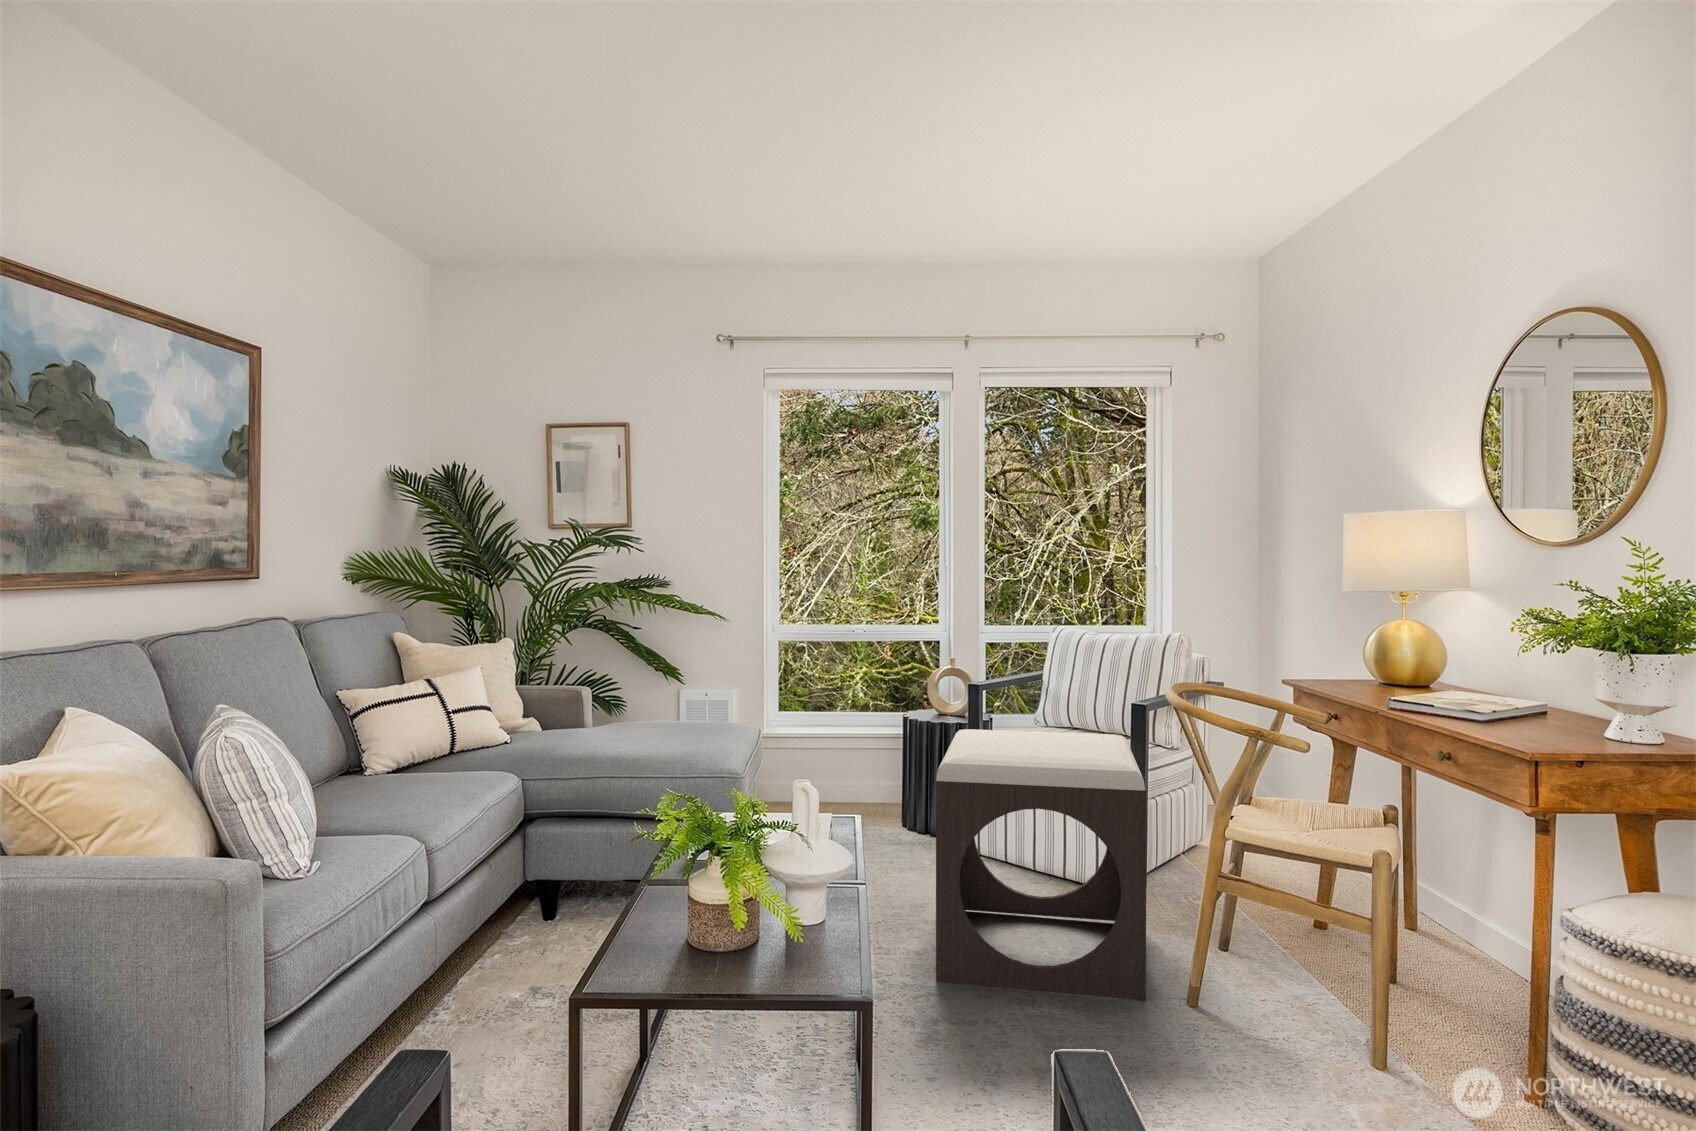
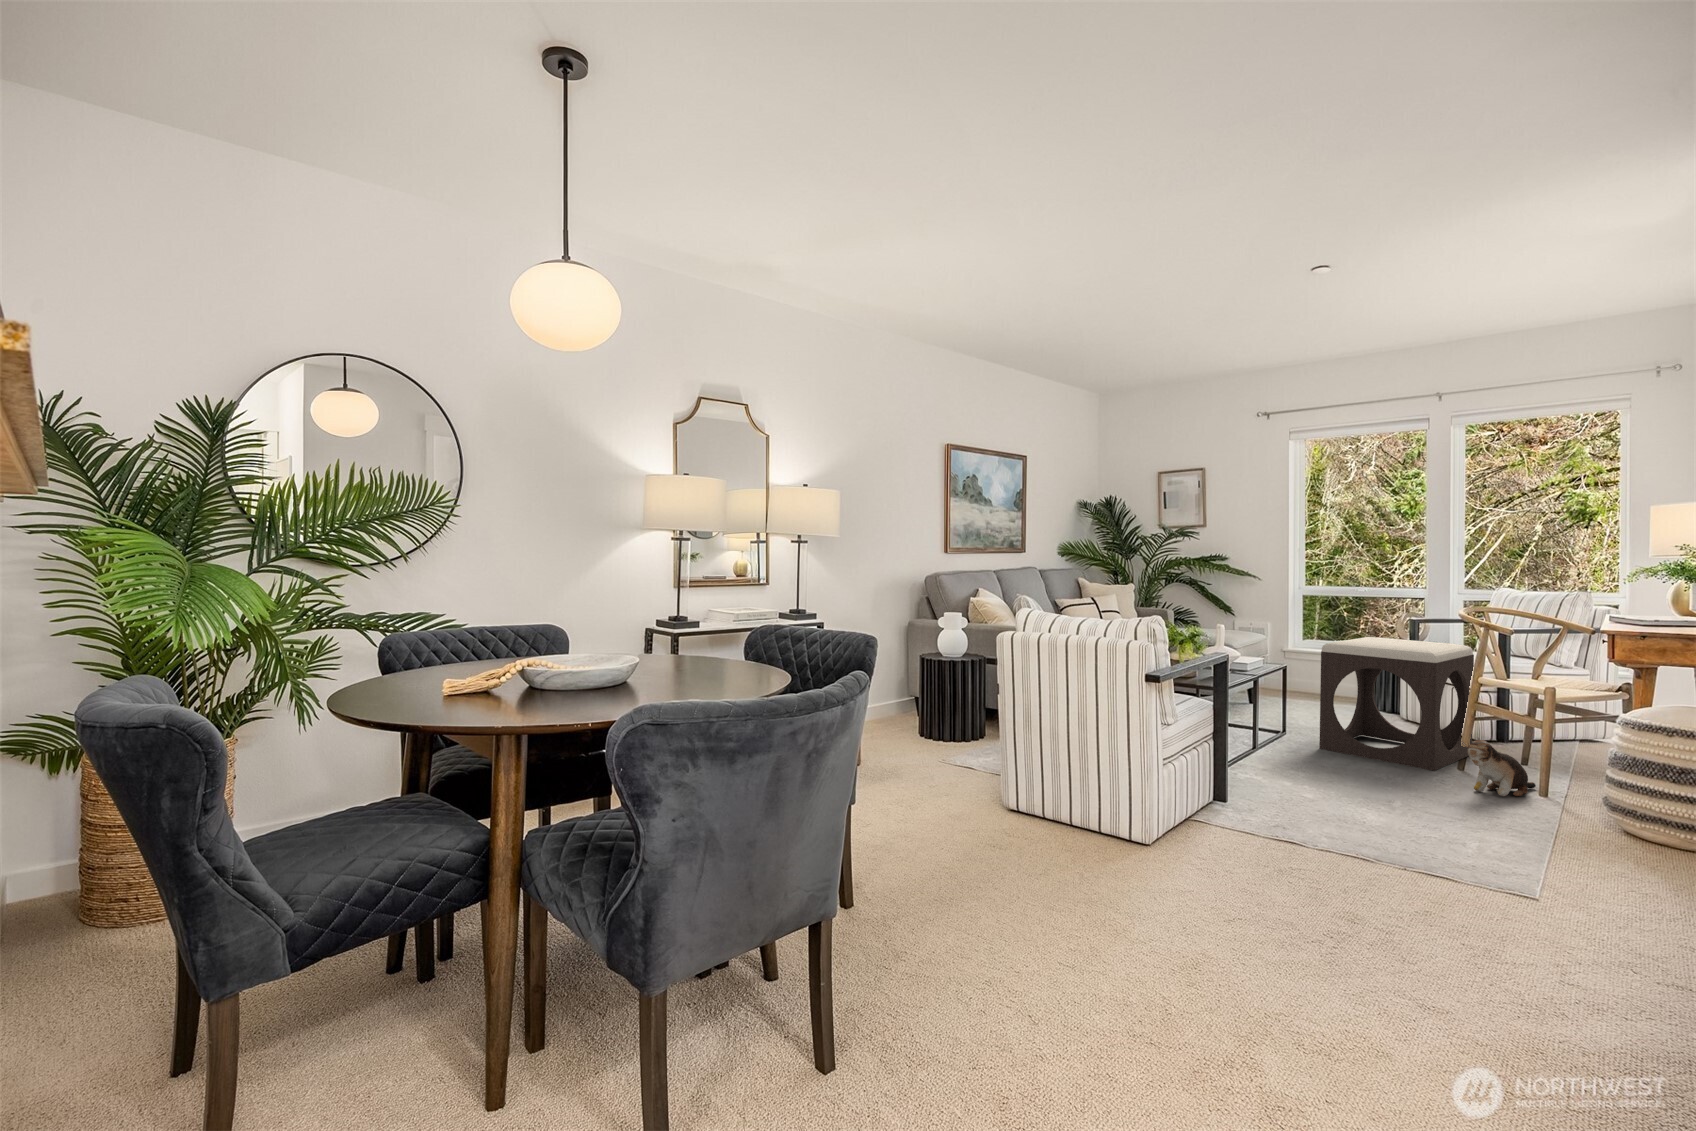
plush toy: none [1255,957,1331,1064] -> present [1461,740,1536,797]

